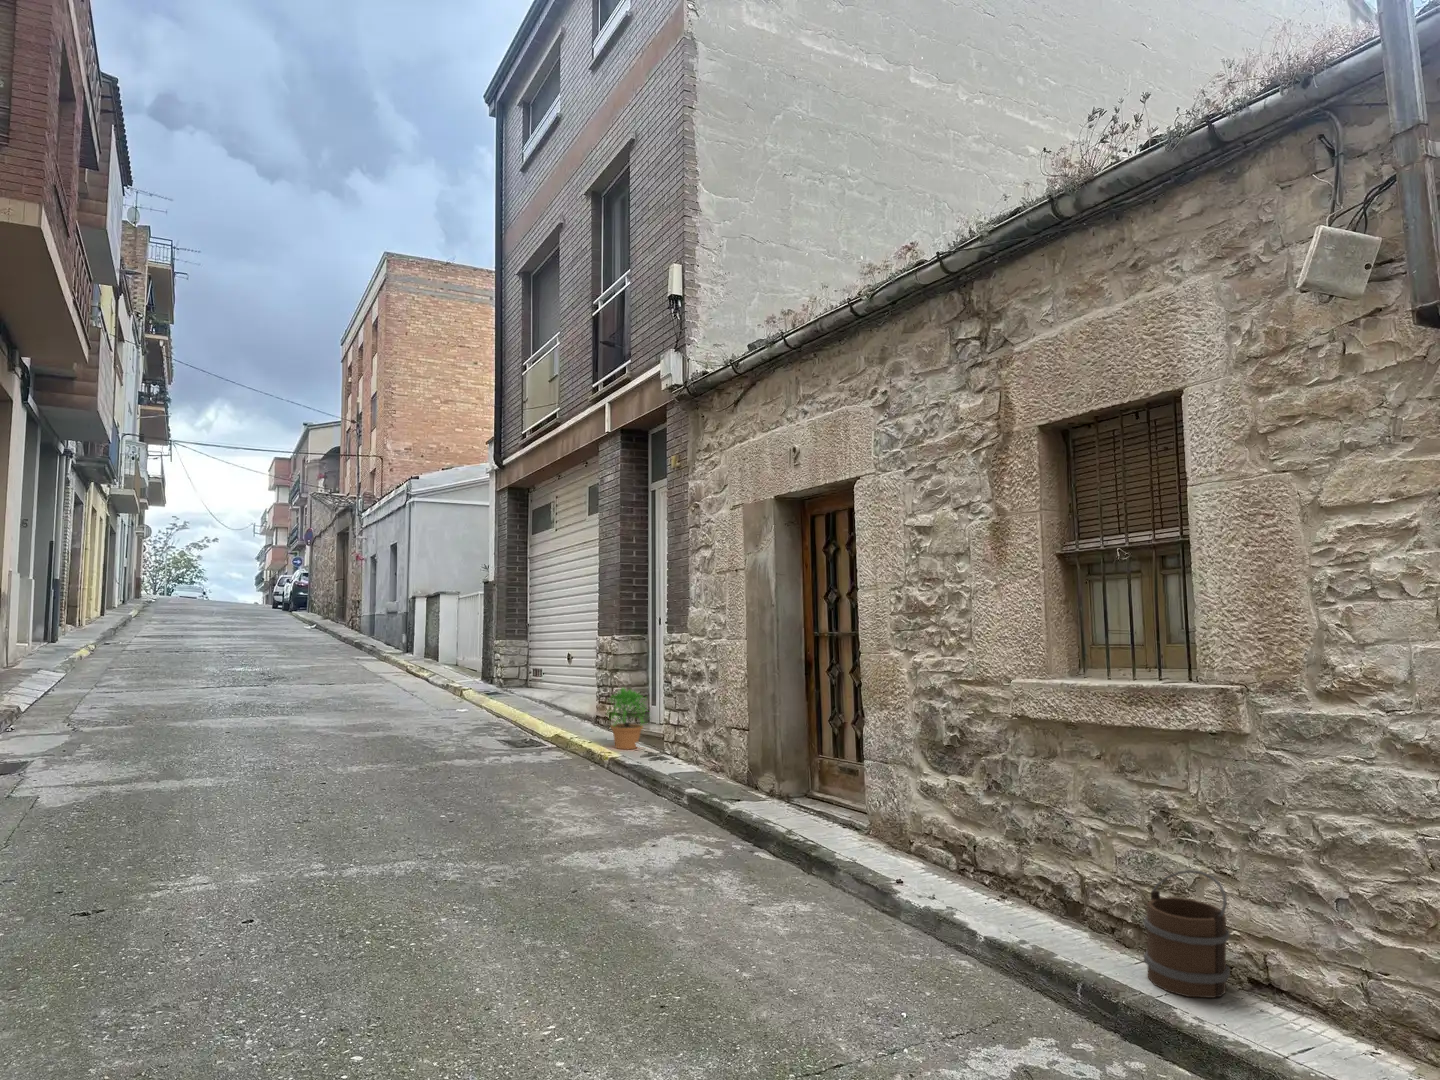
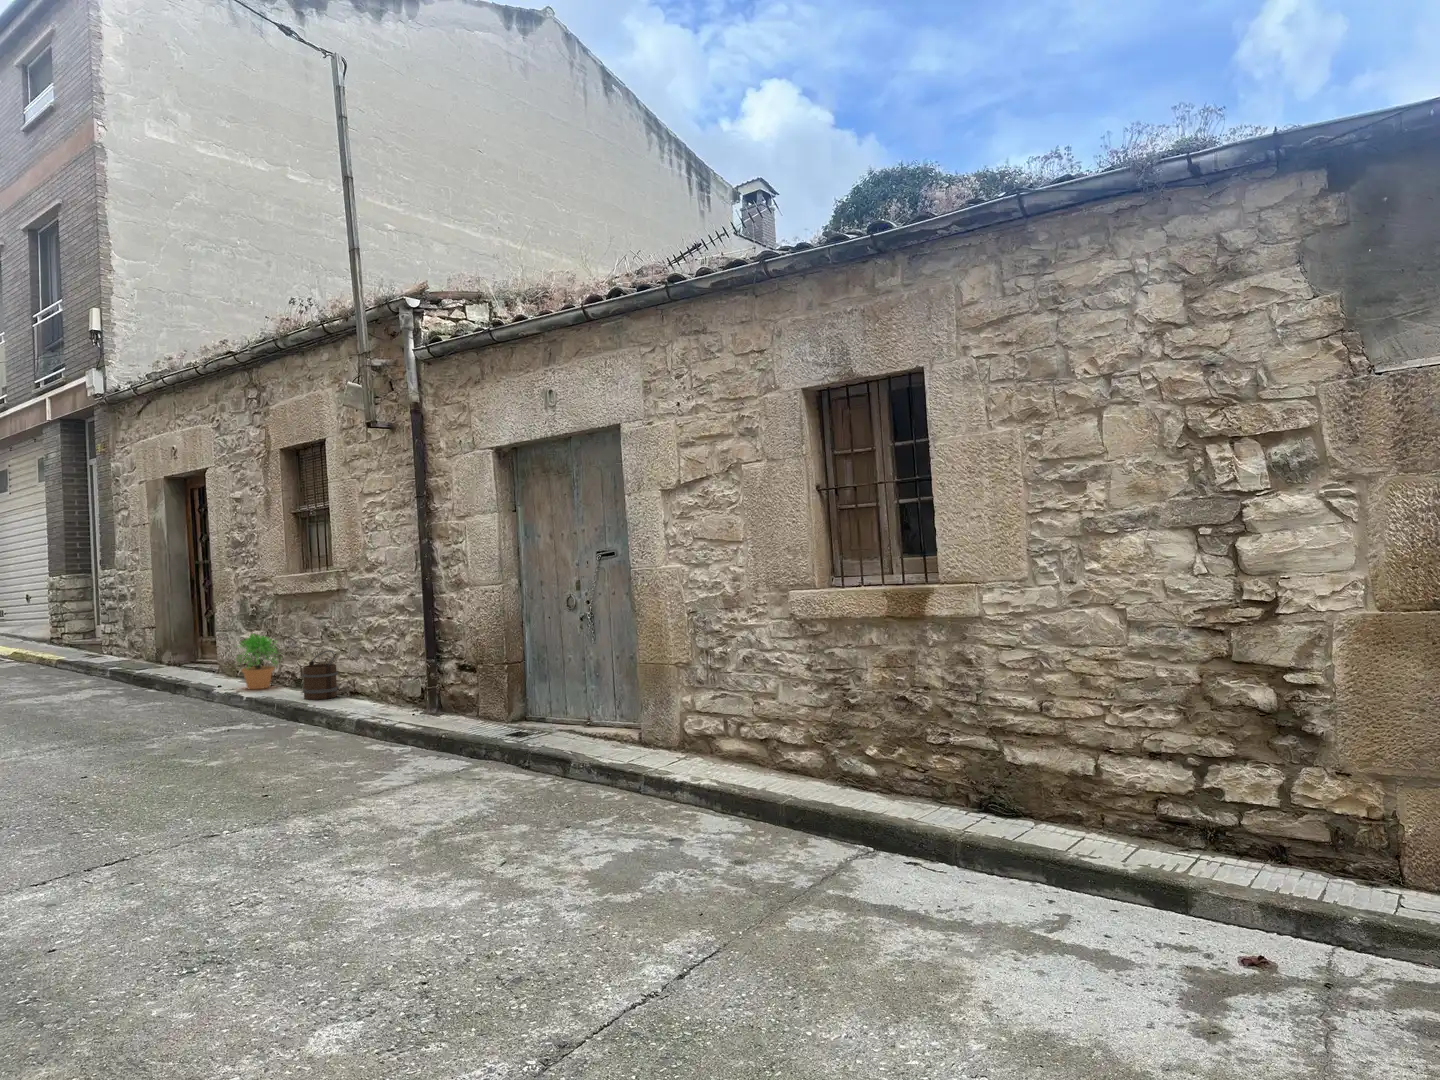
potted plant: present [607,688,647,749] -> present [239,634,277,689]

